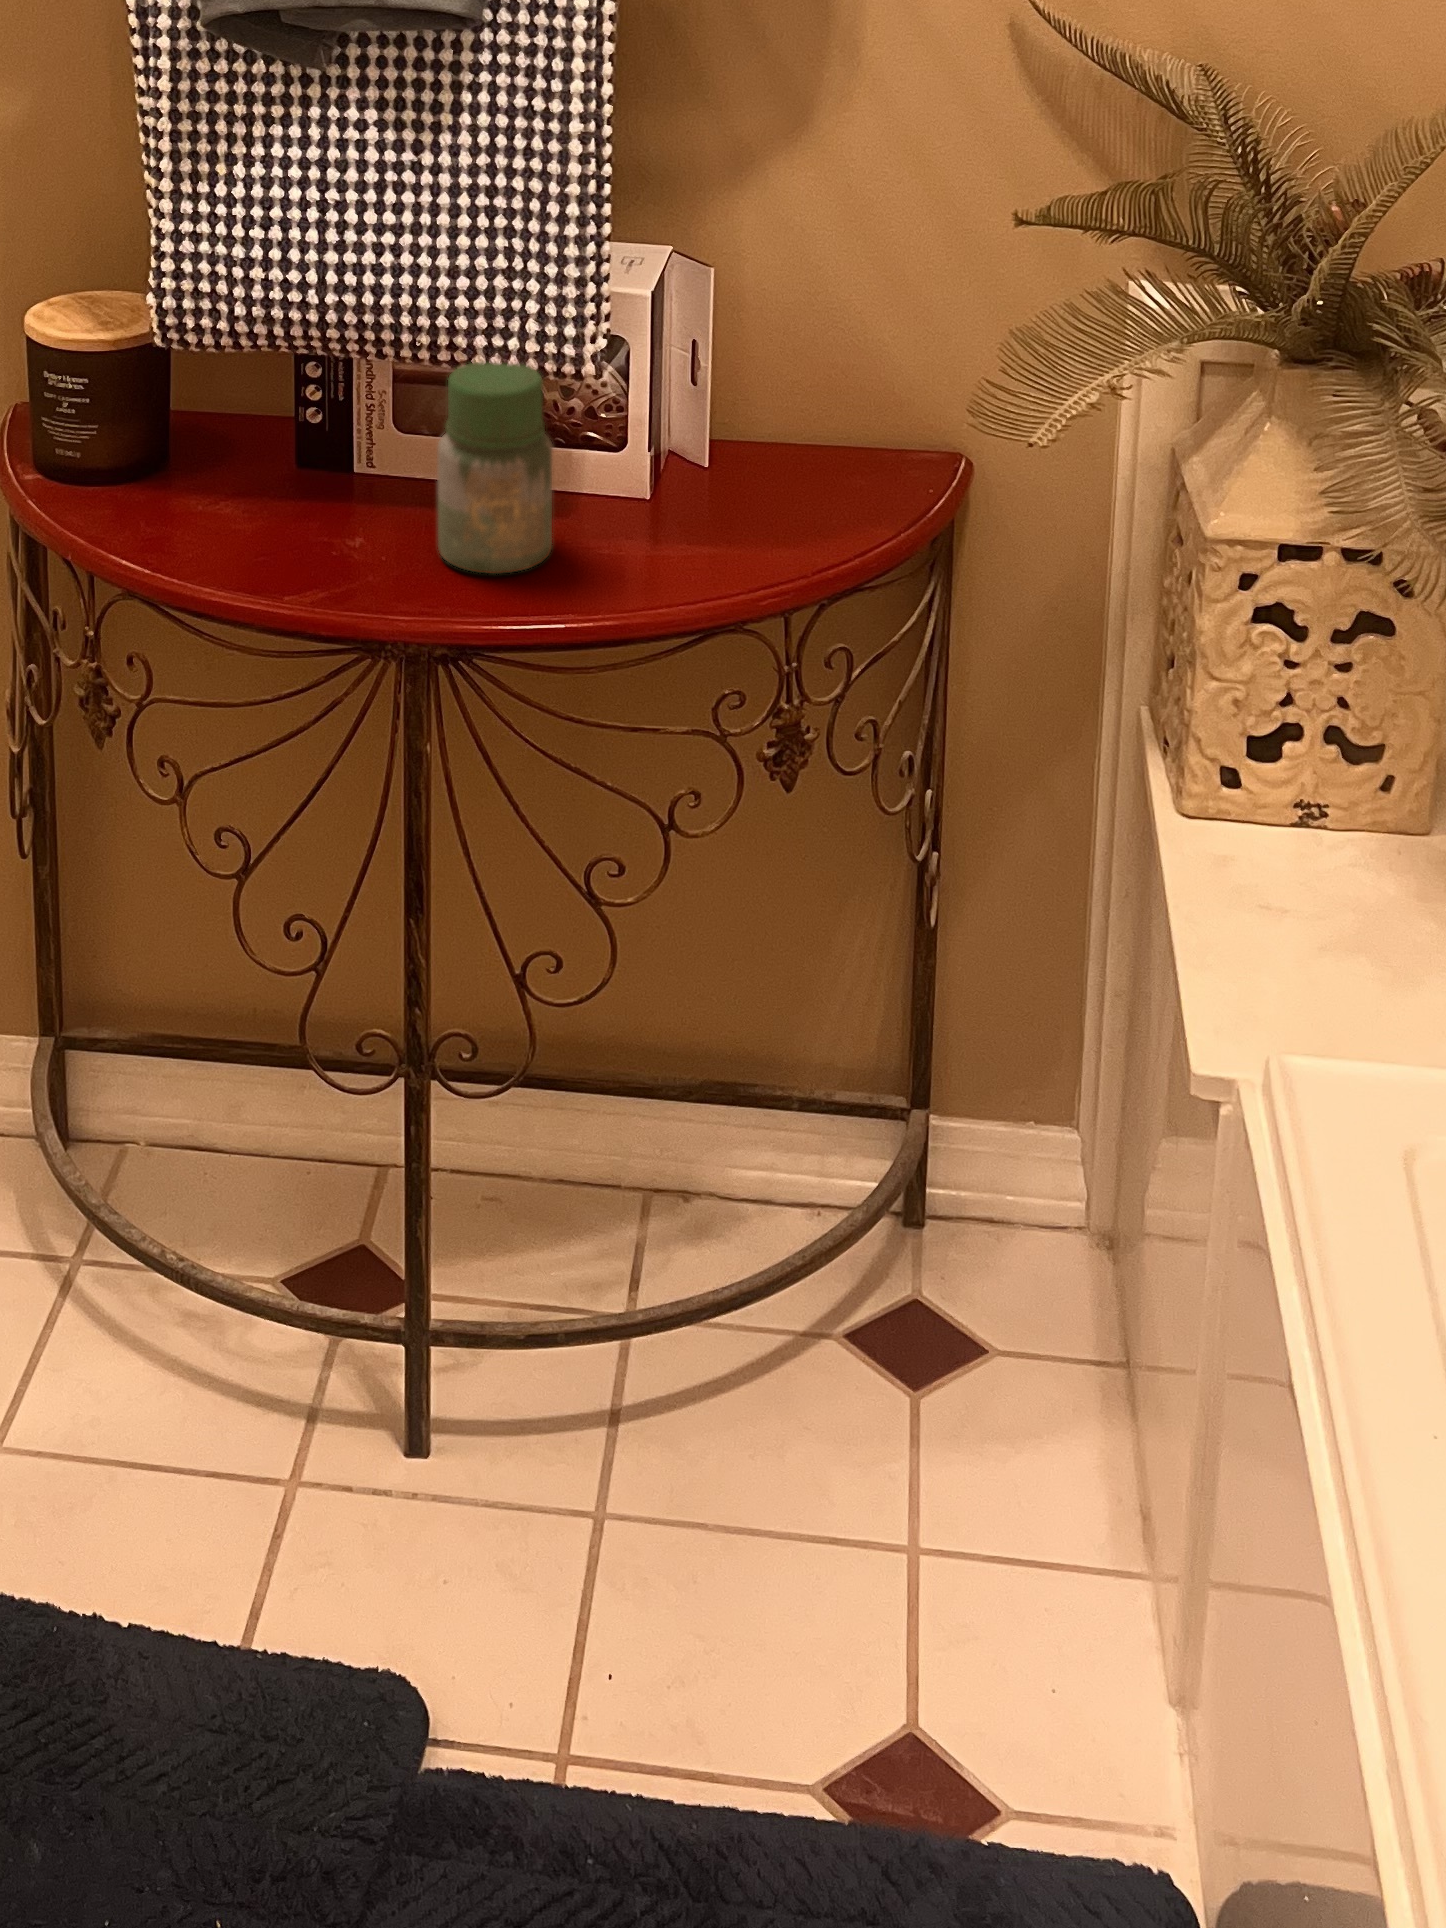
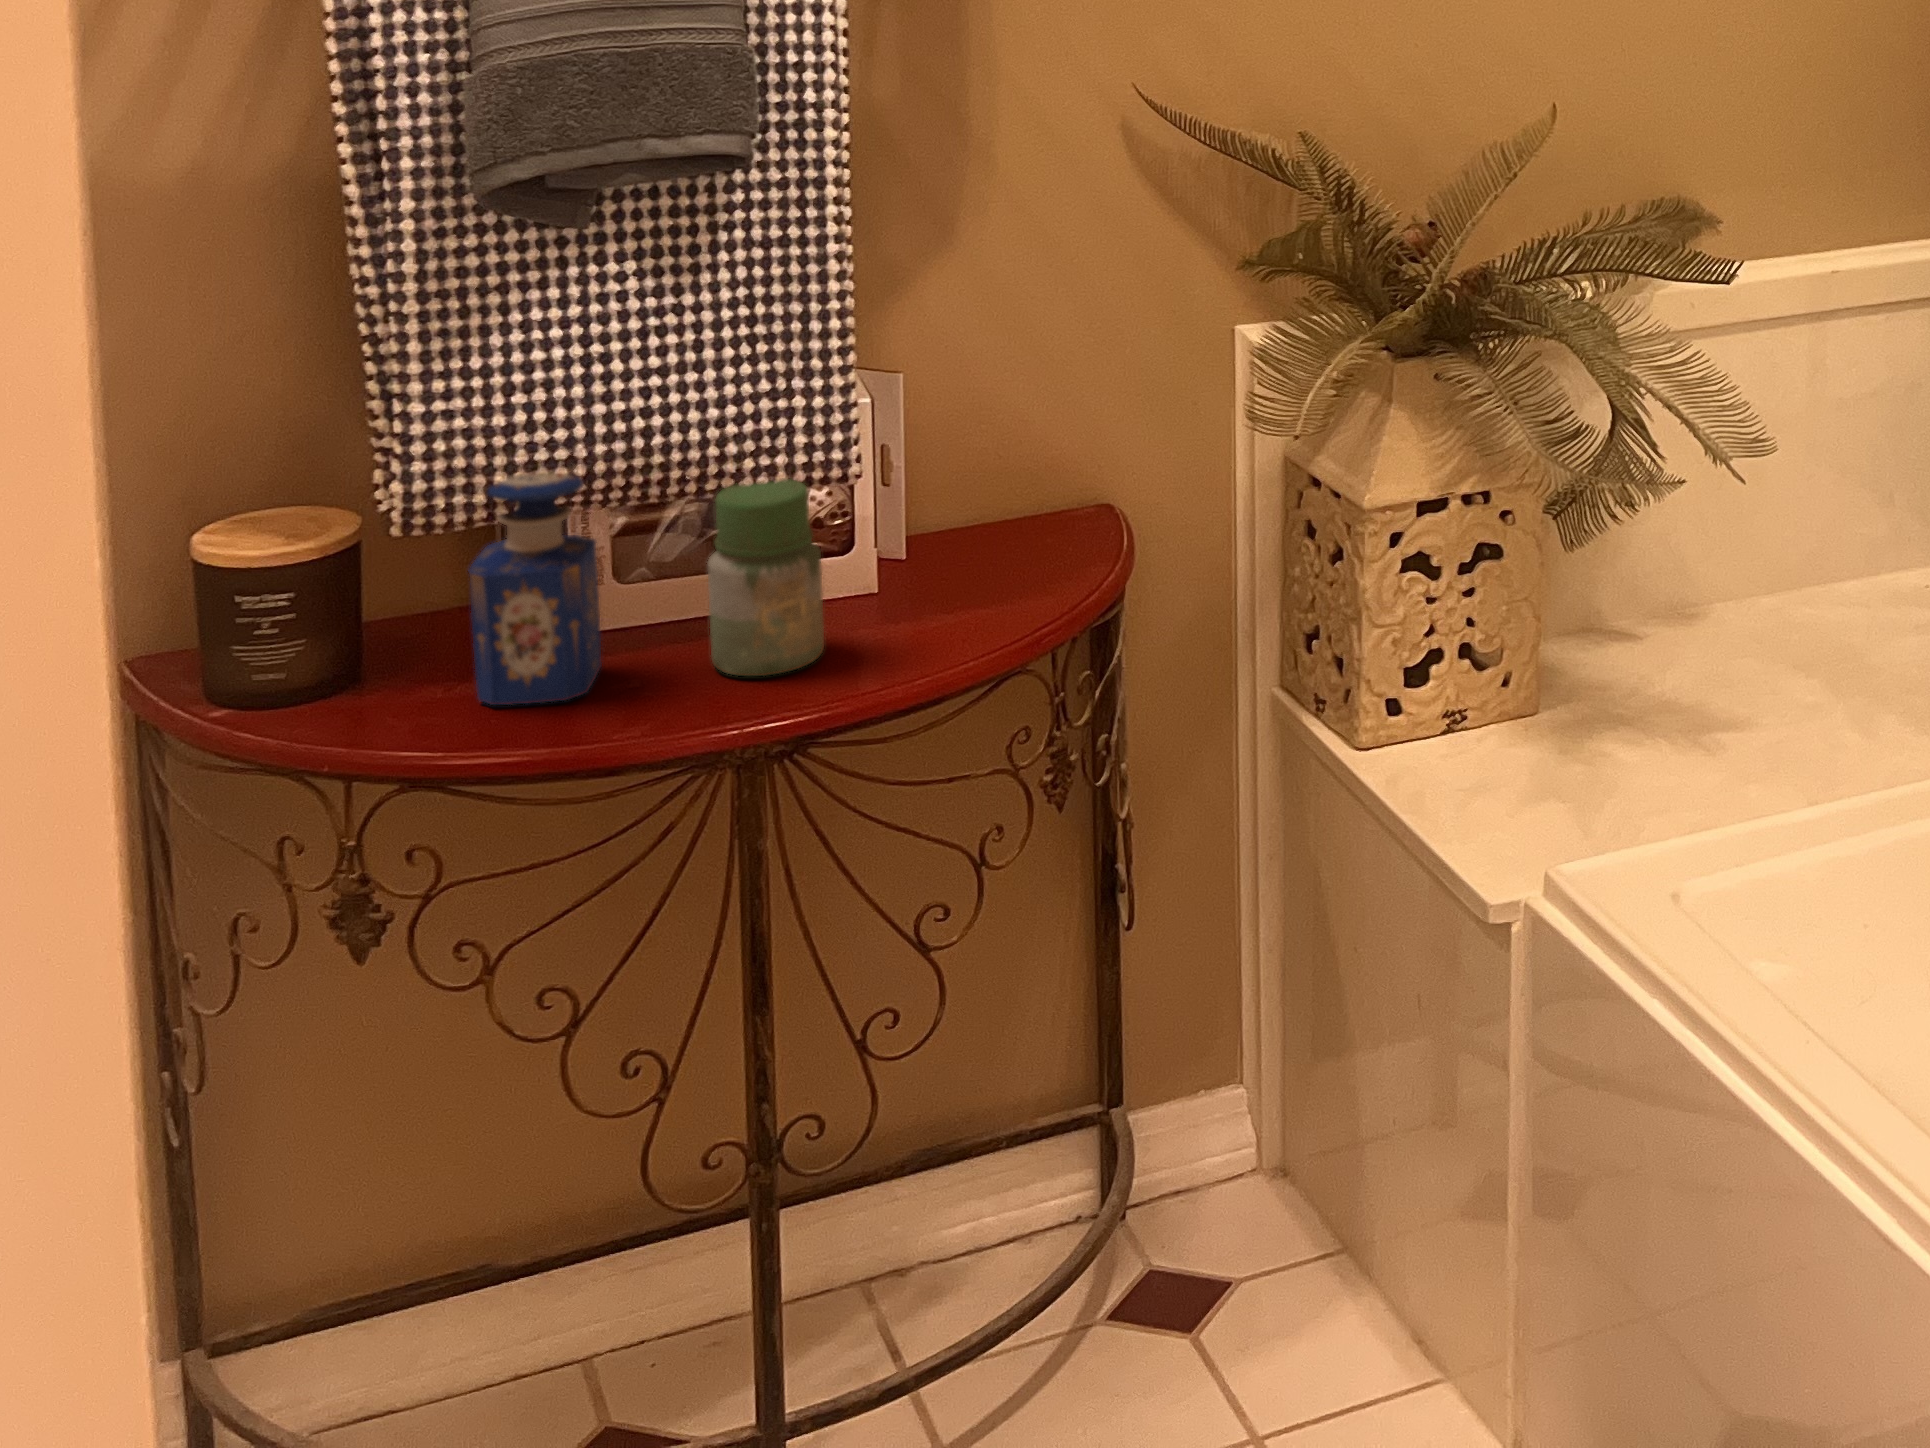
perfume bottle: none [217,301,349,547] -> present [469,473,602,705]

